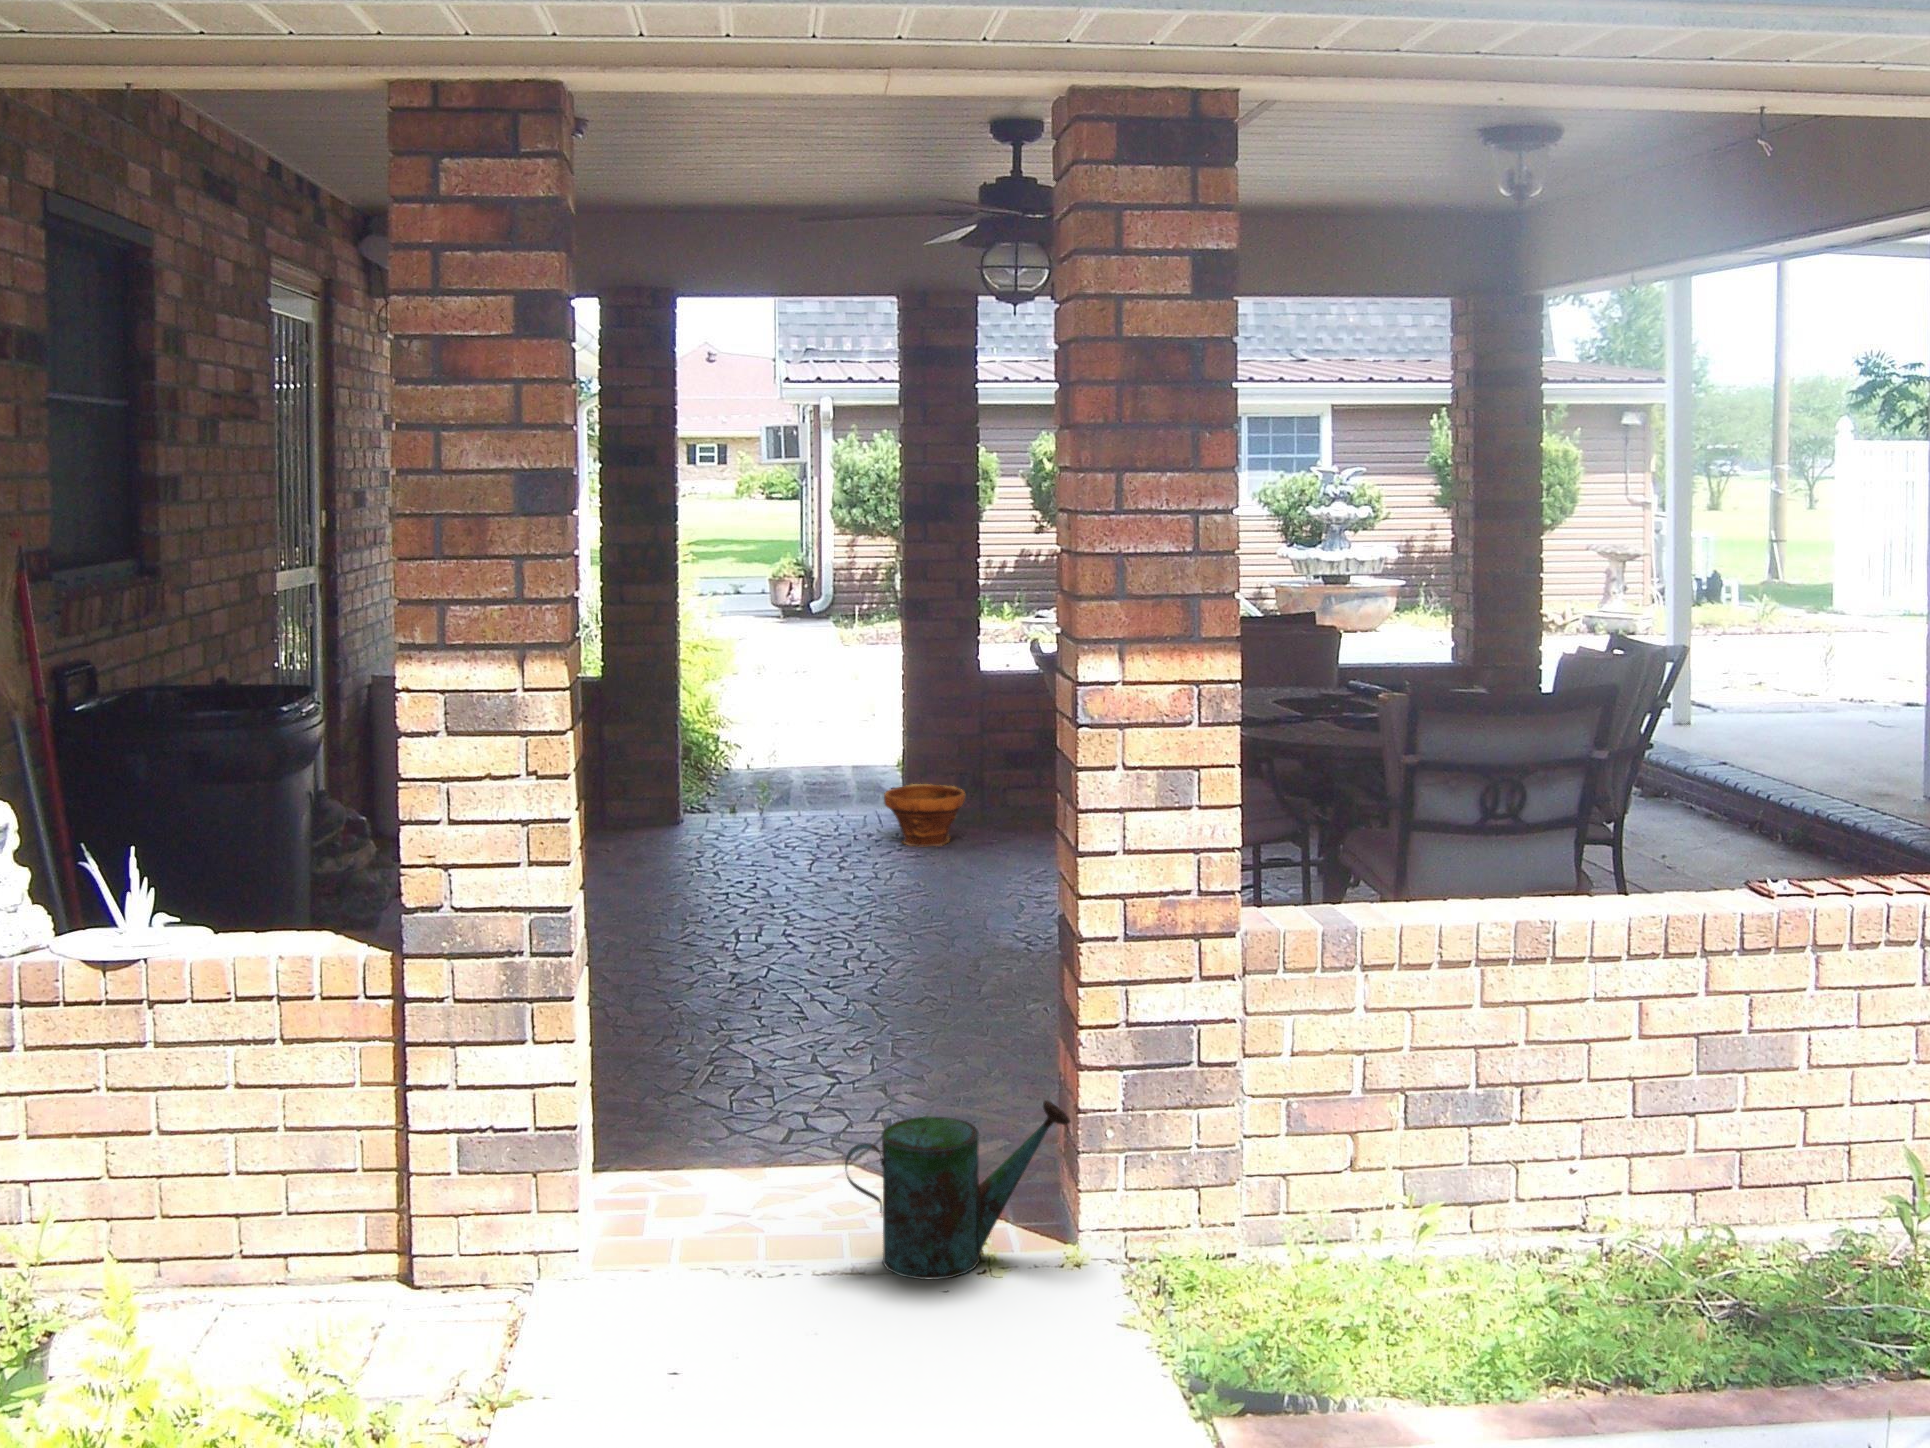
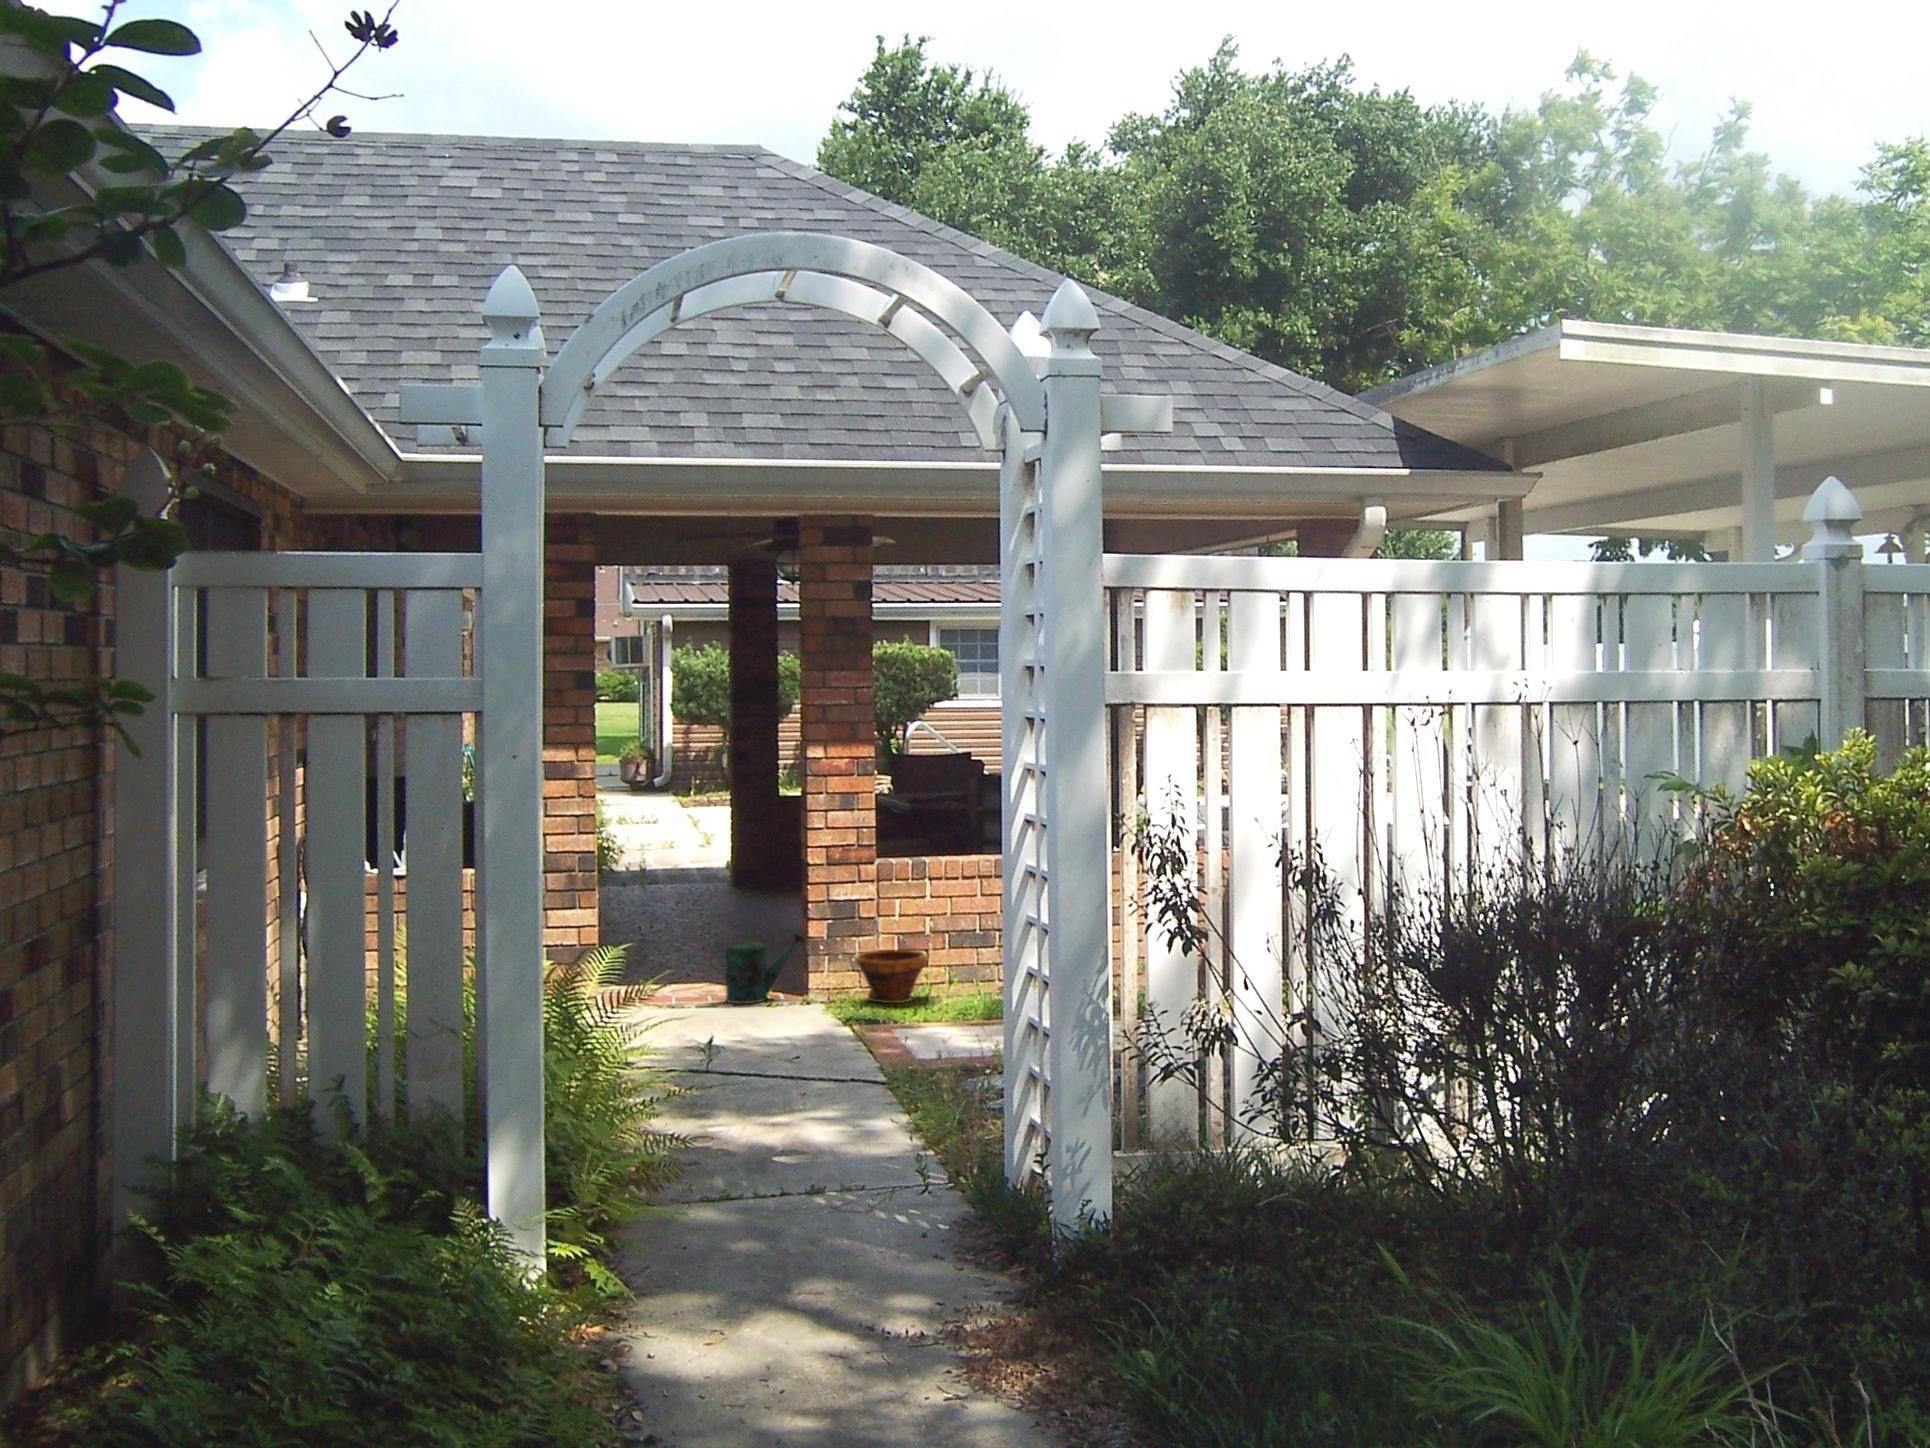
planter: present [884,784,965,846] -> present [855,950,928,1003]

